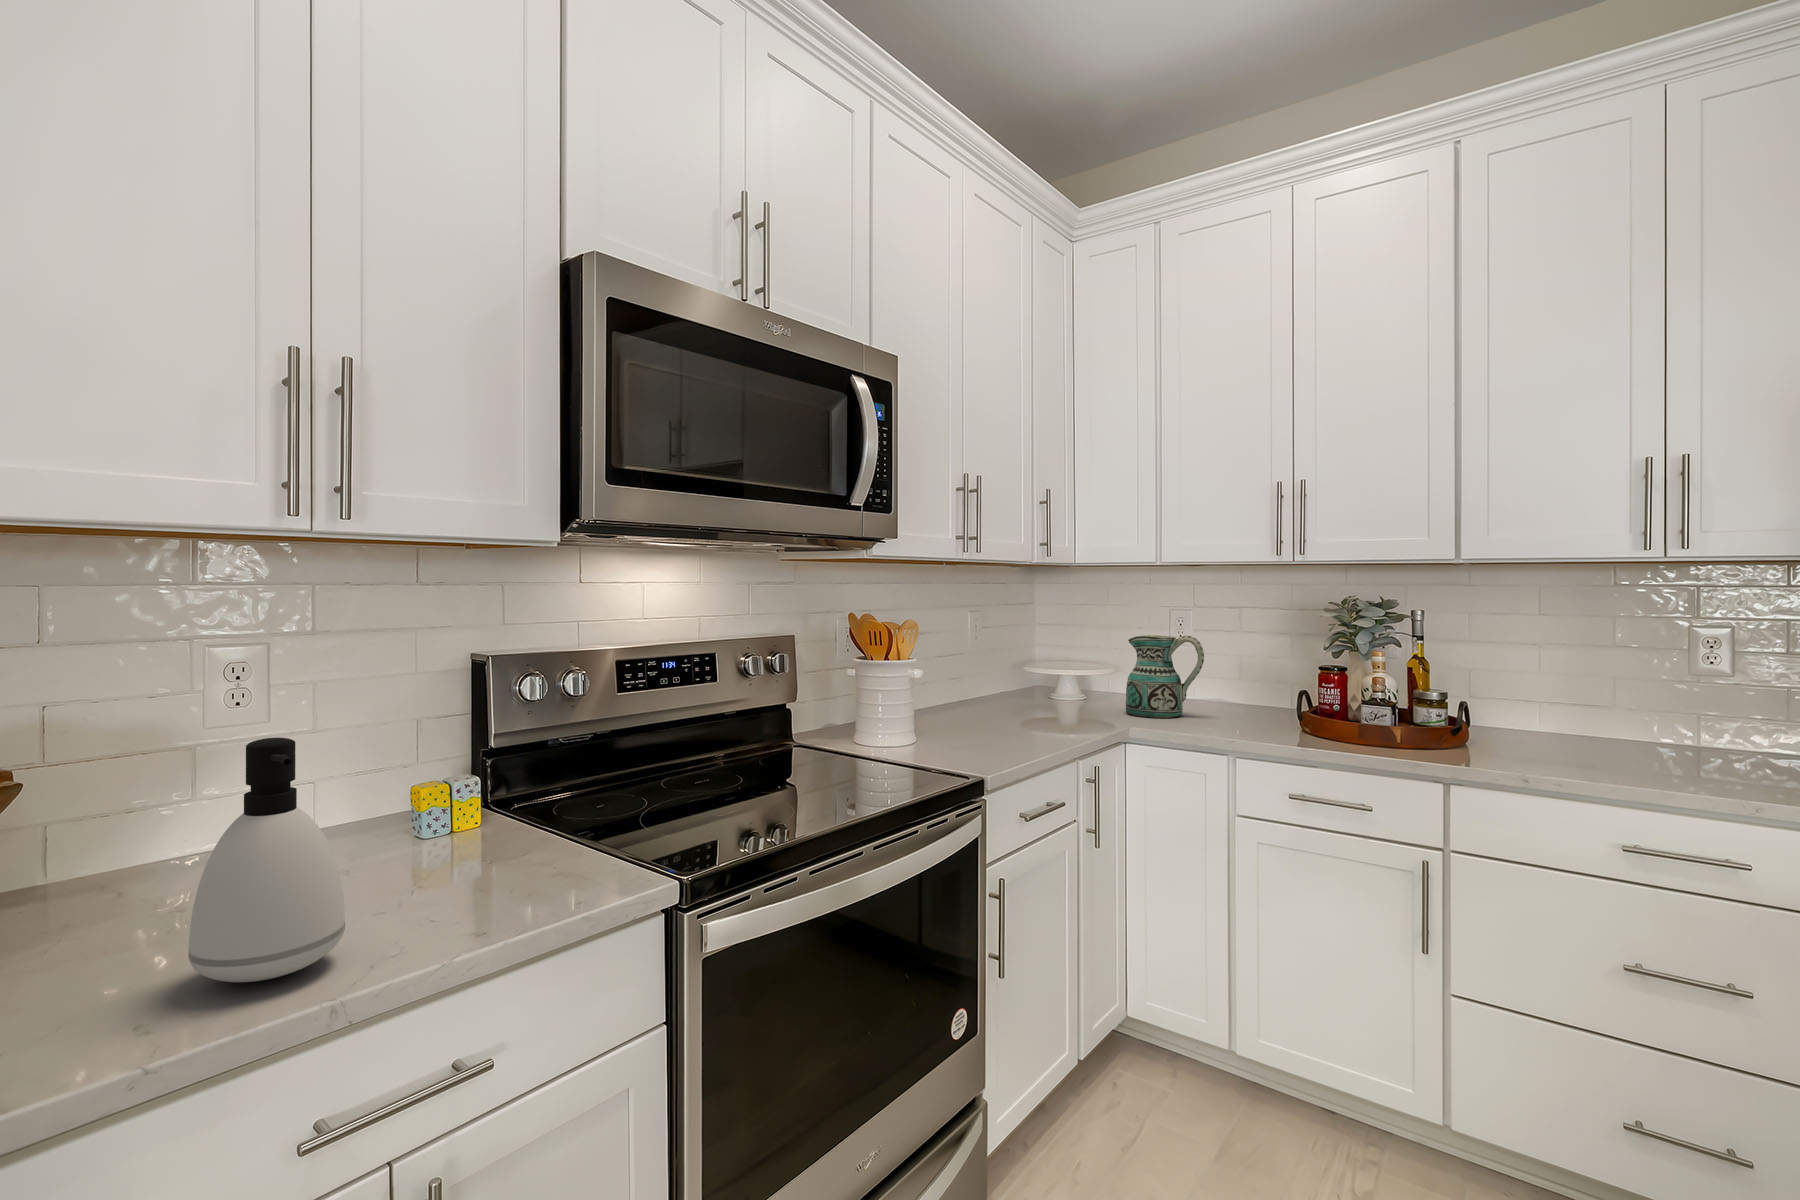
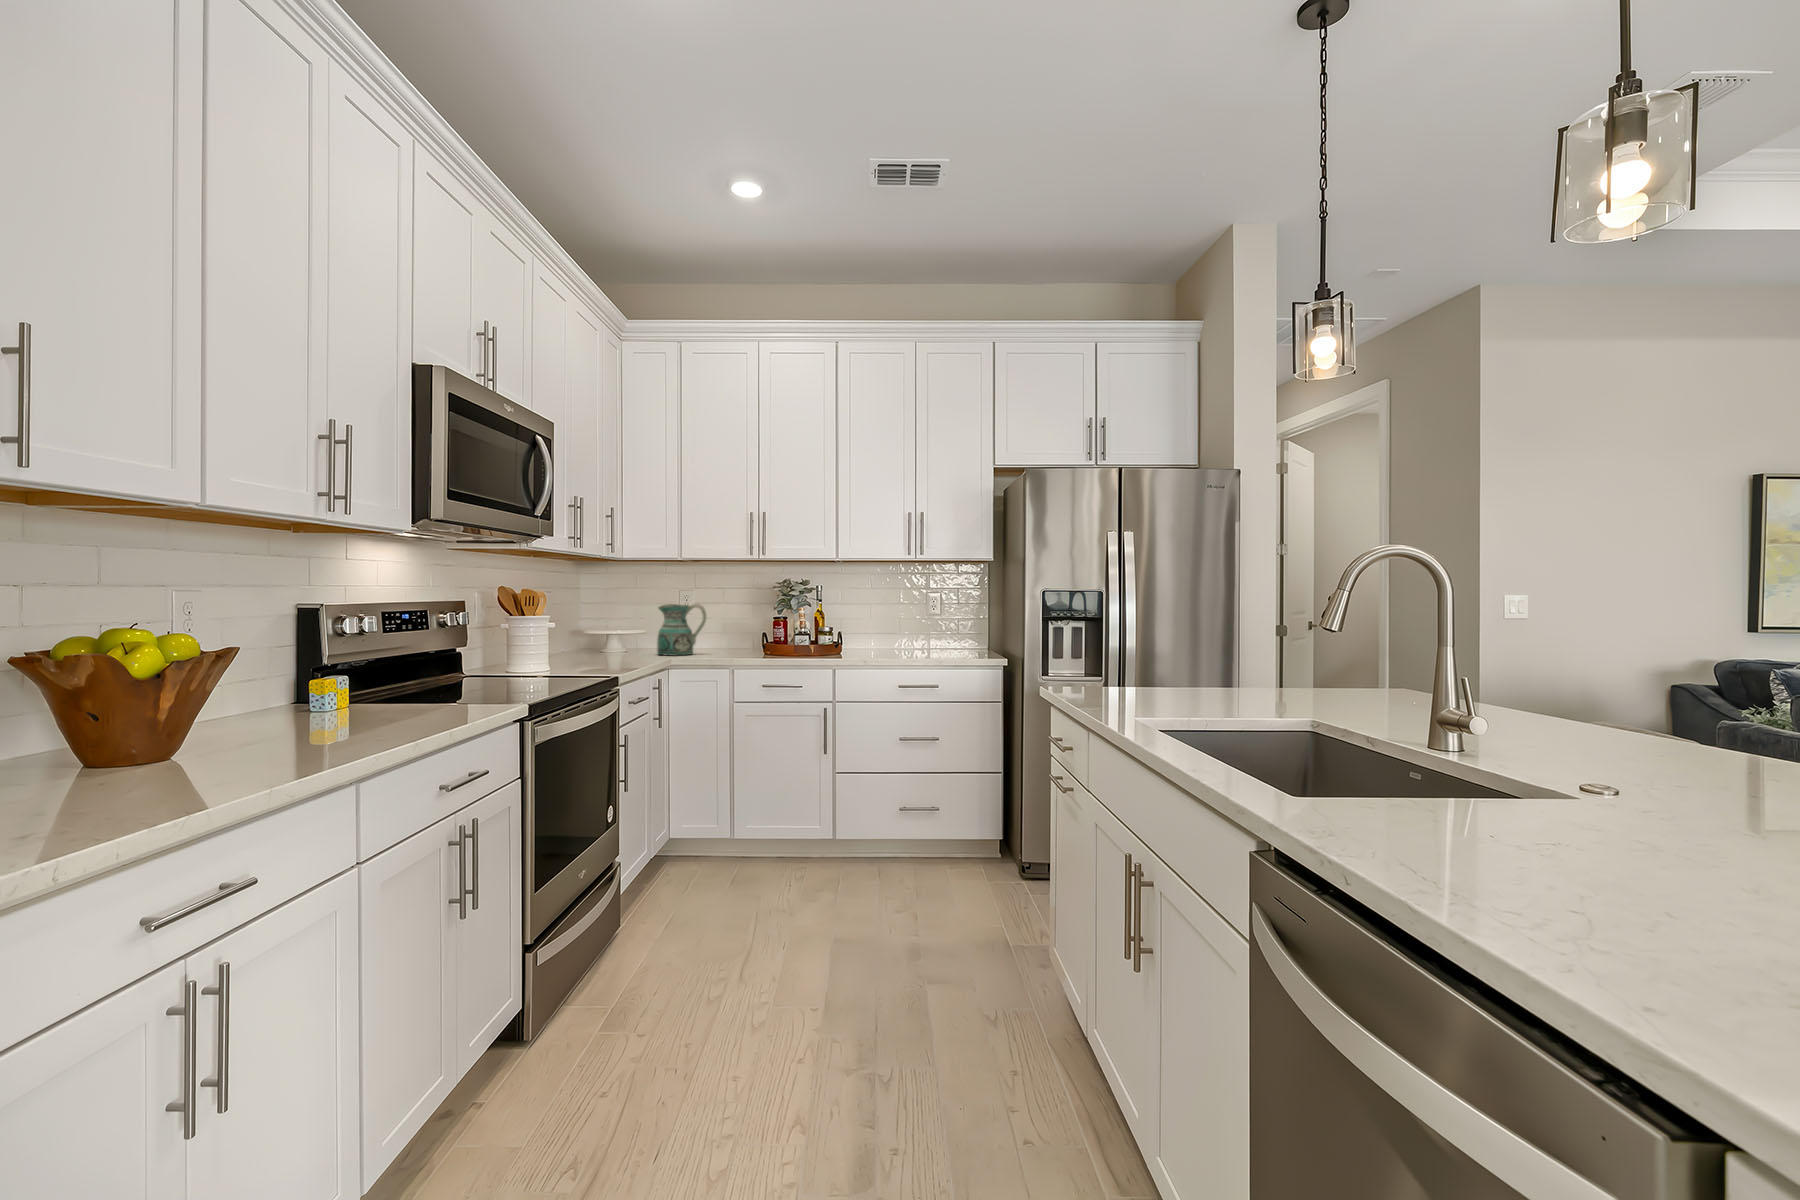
soap dispenser: present [189,738,345,982] -> none [364,626,429,730]

